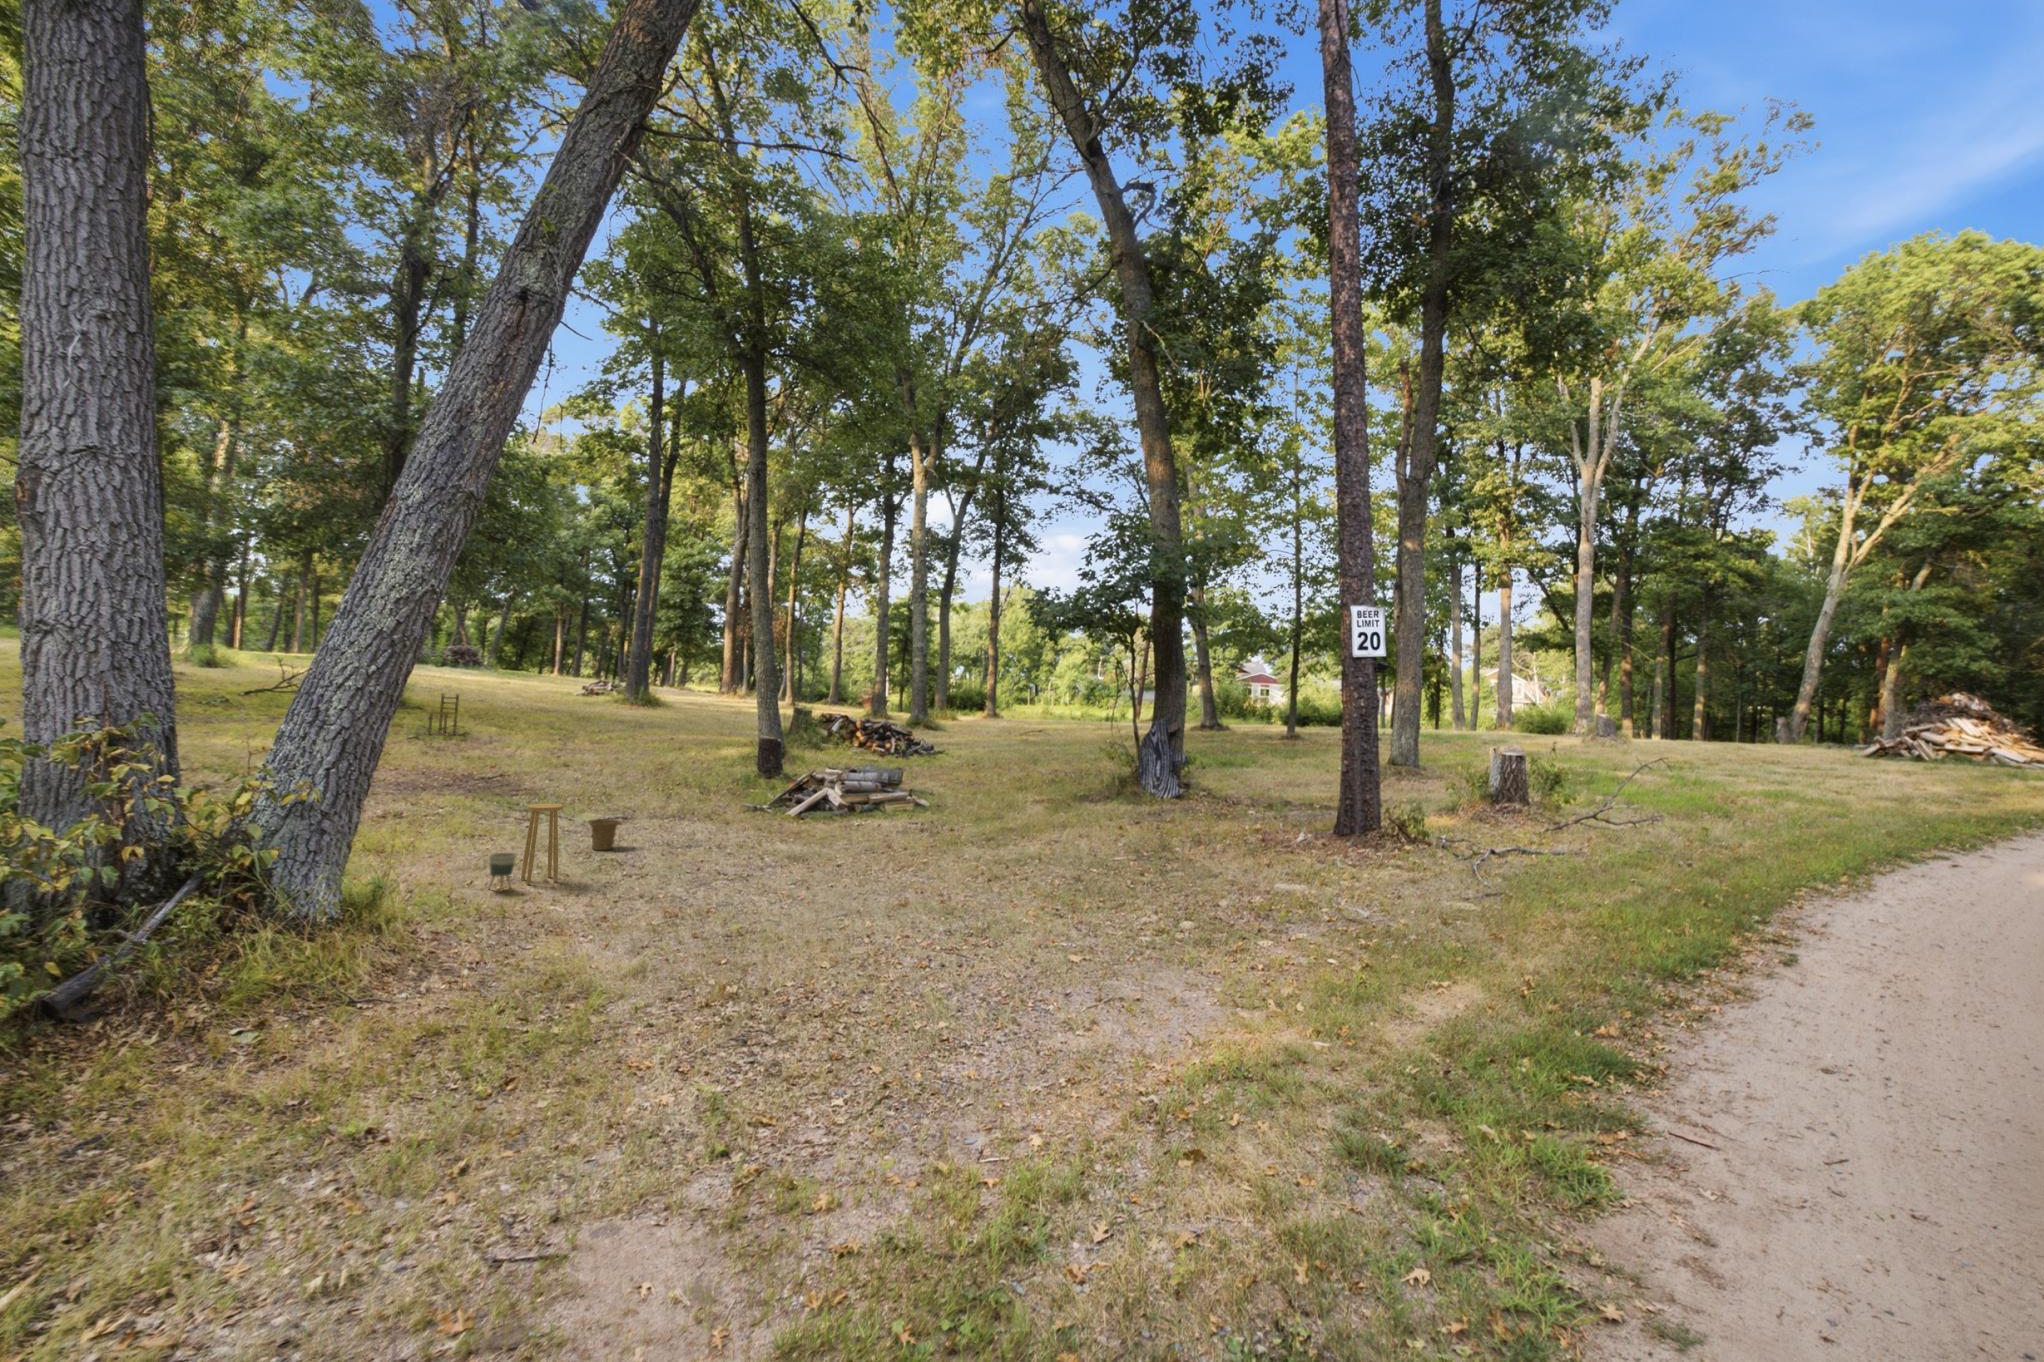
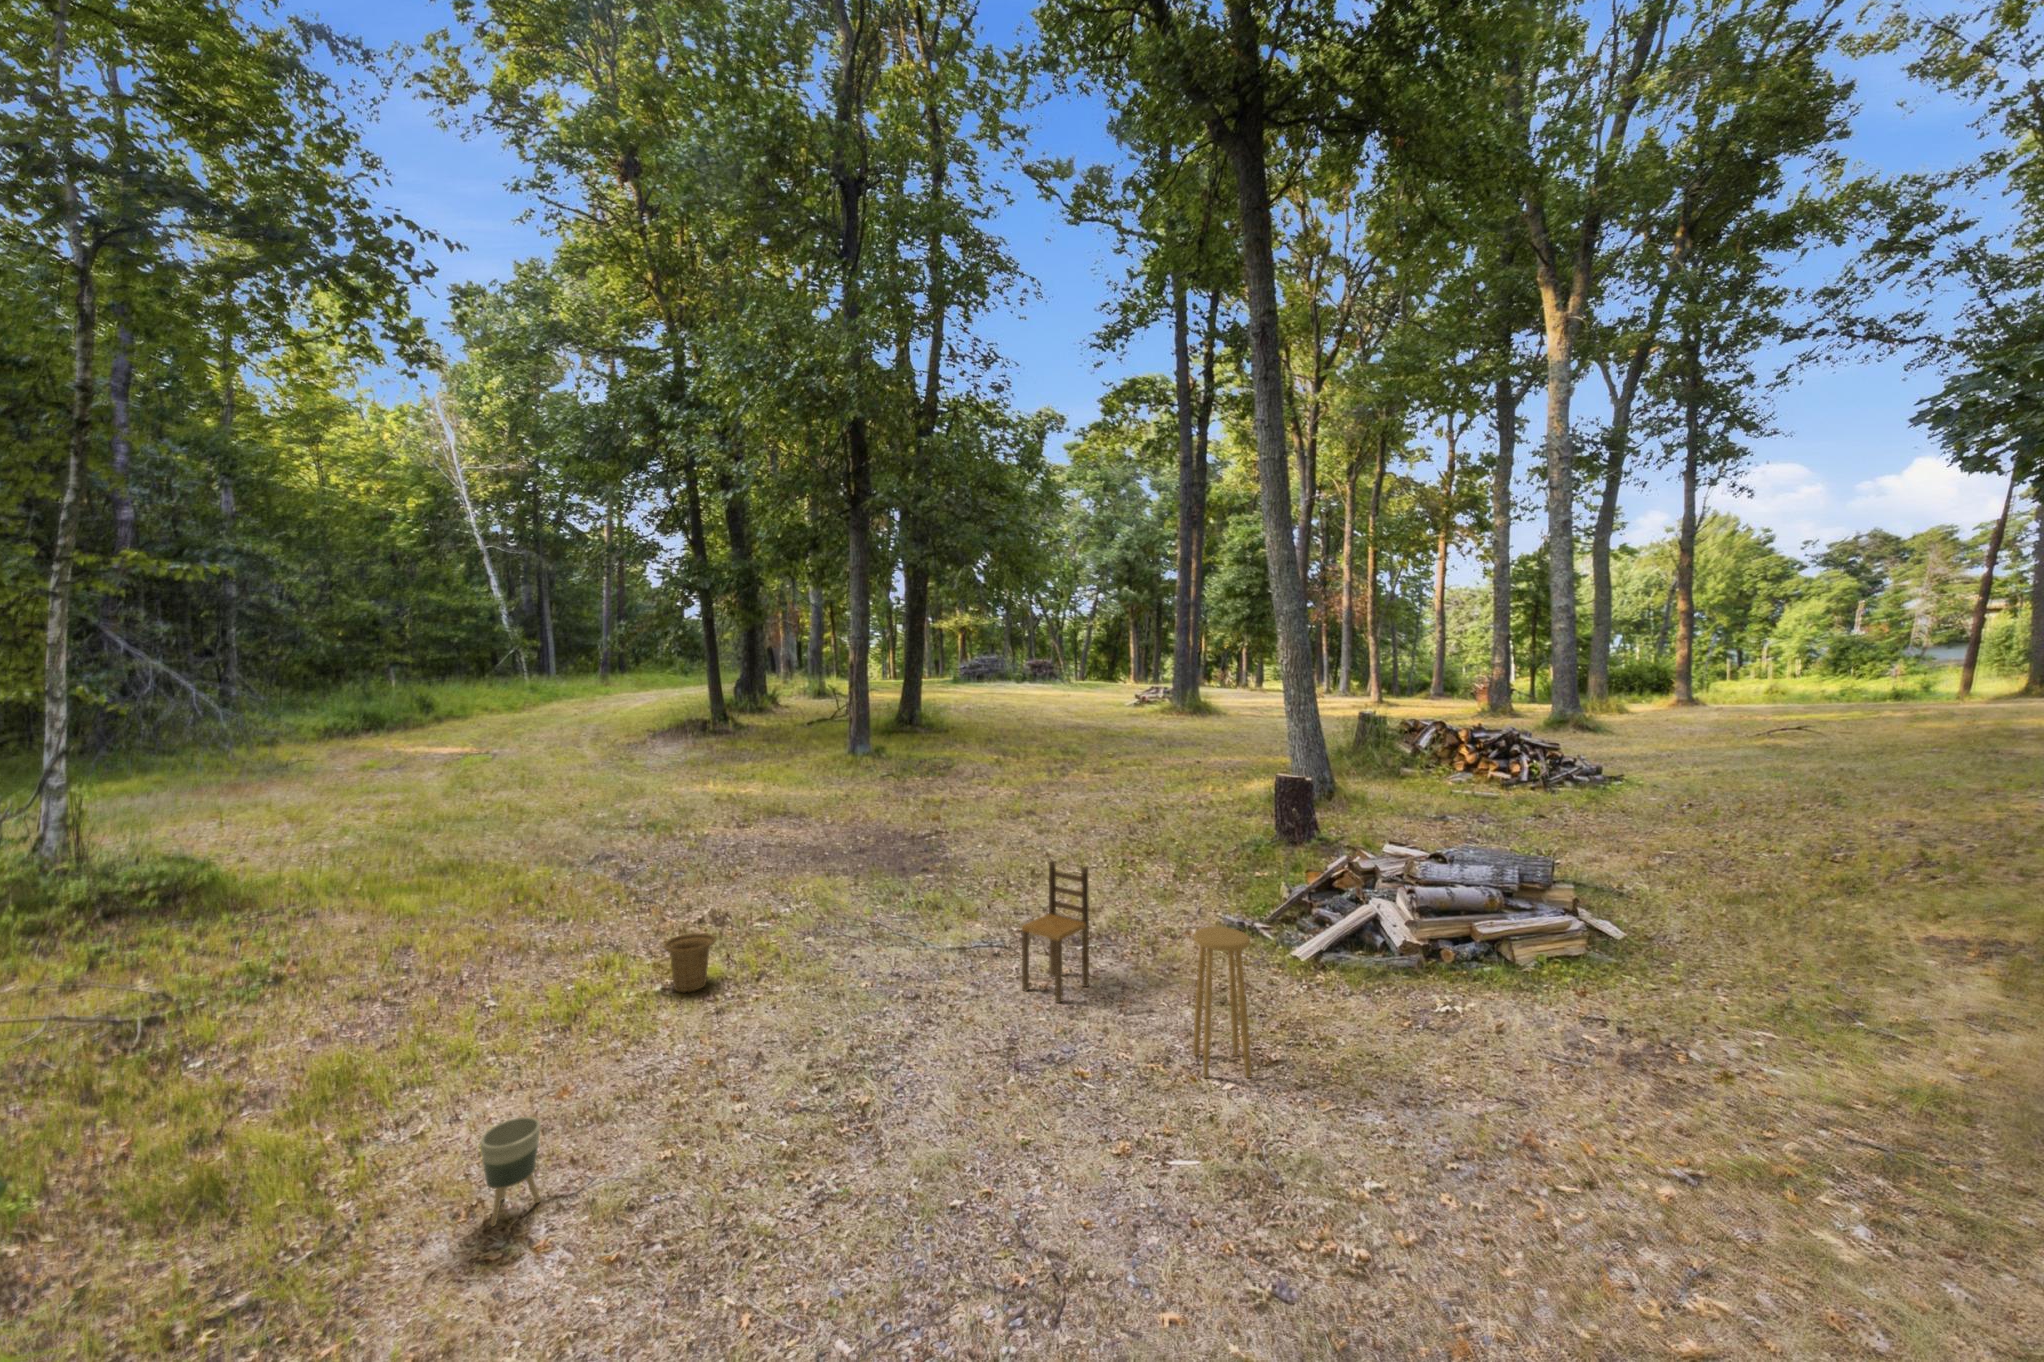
chair: present [428,694,459,735] -> present [1022,861,1089,1003]
stool: present [521,803,563,885] -> present [1193,927,1251,1078]
basket: present [589,819,620,851] -> present [663,933,716,993]

